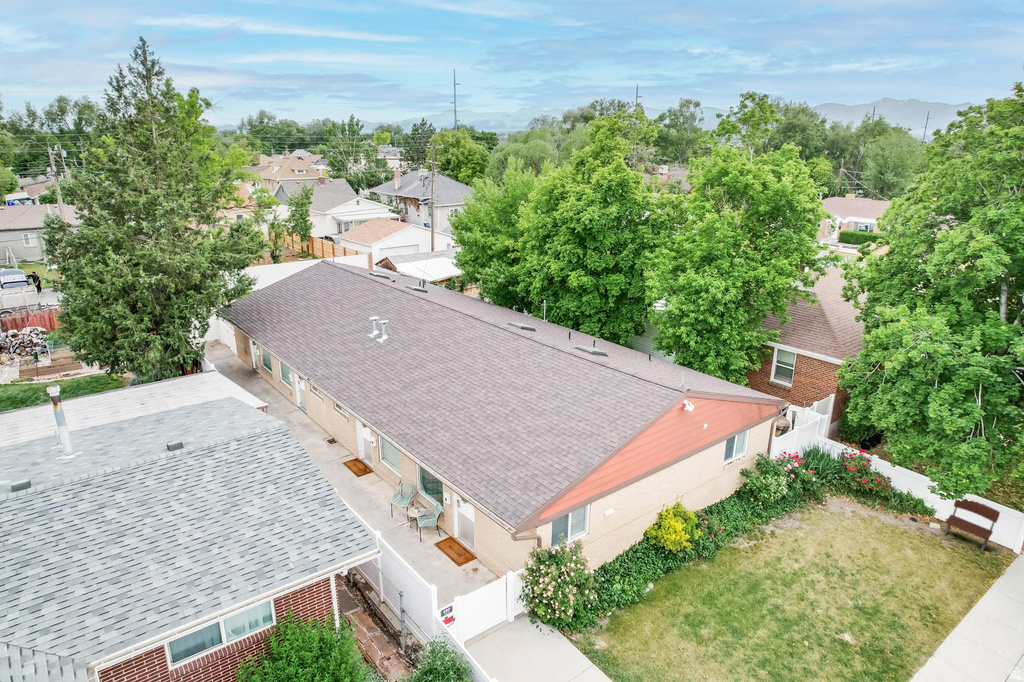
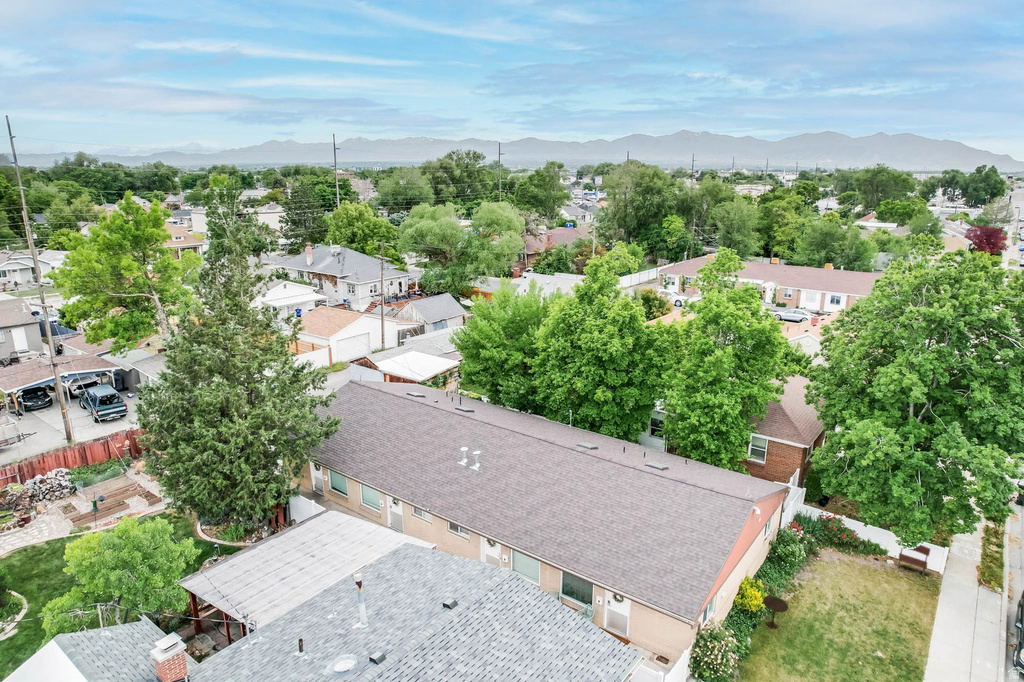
pedestal table: none [685,533,721,578] -> present [763,596,788,628]

